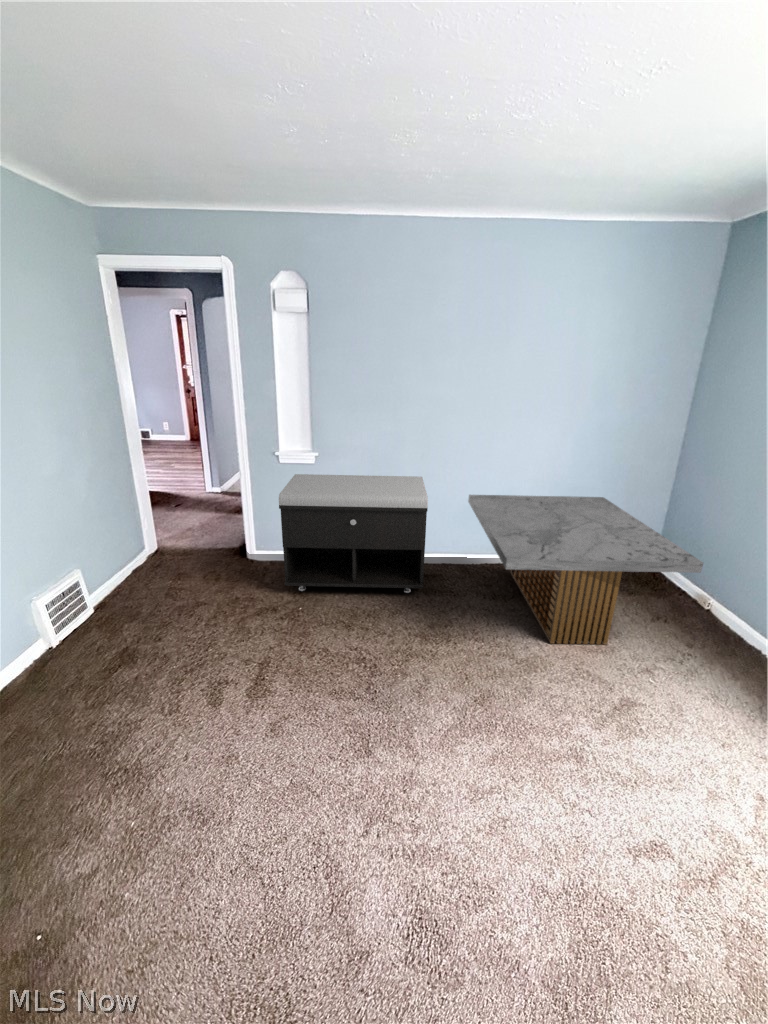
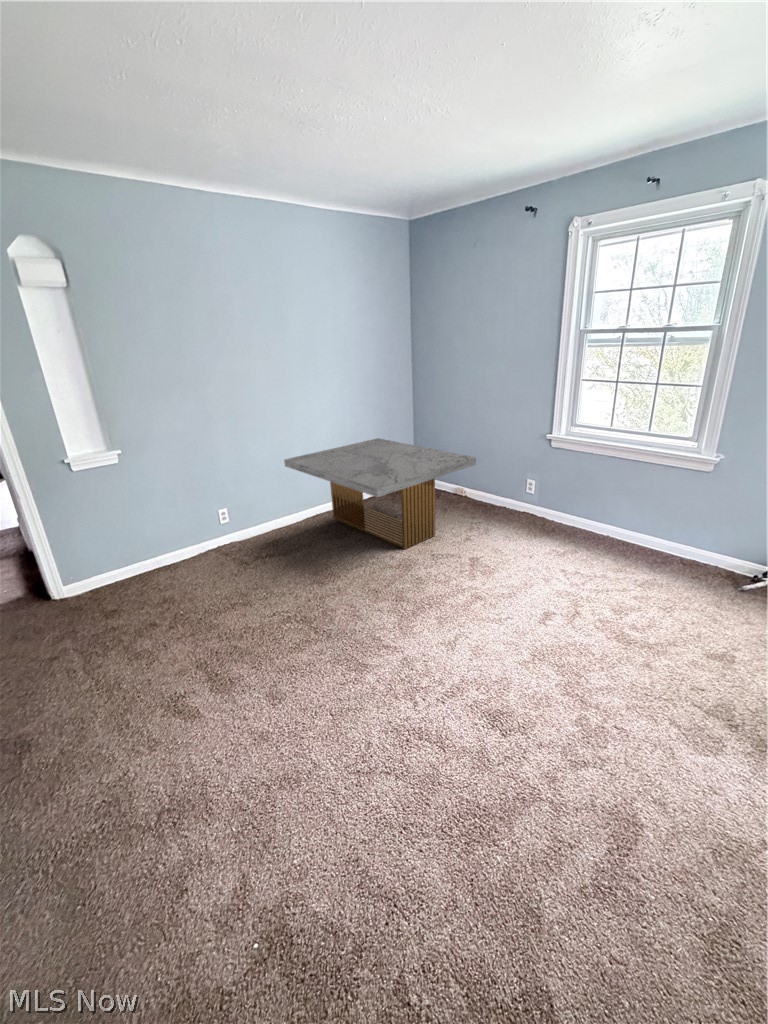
storage bench: present [279,474,428,593] -> none [101,452,286,601]

